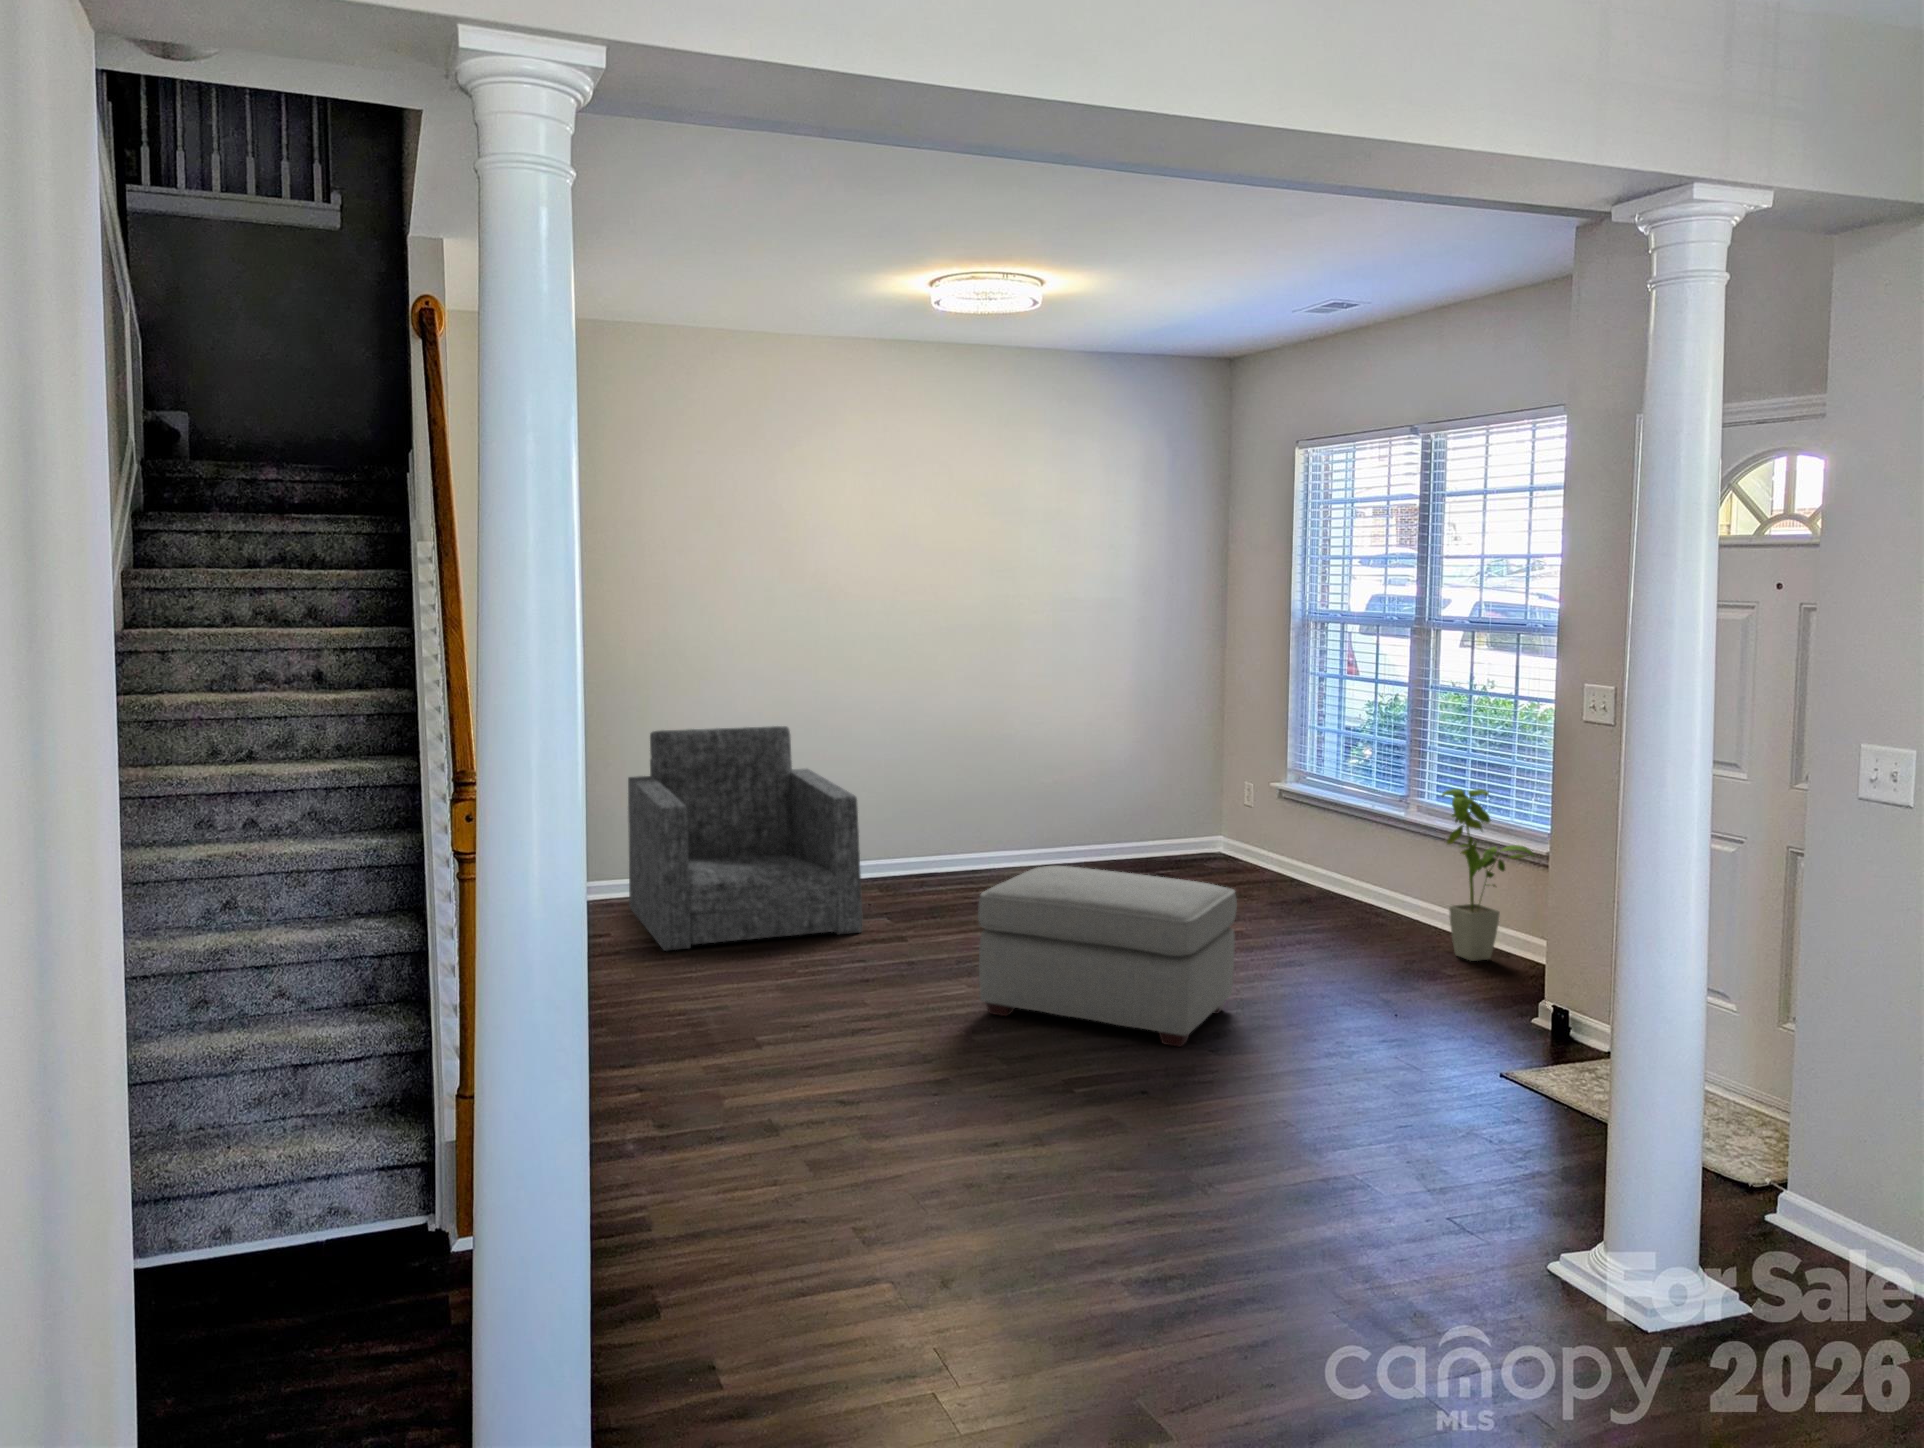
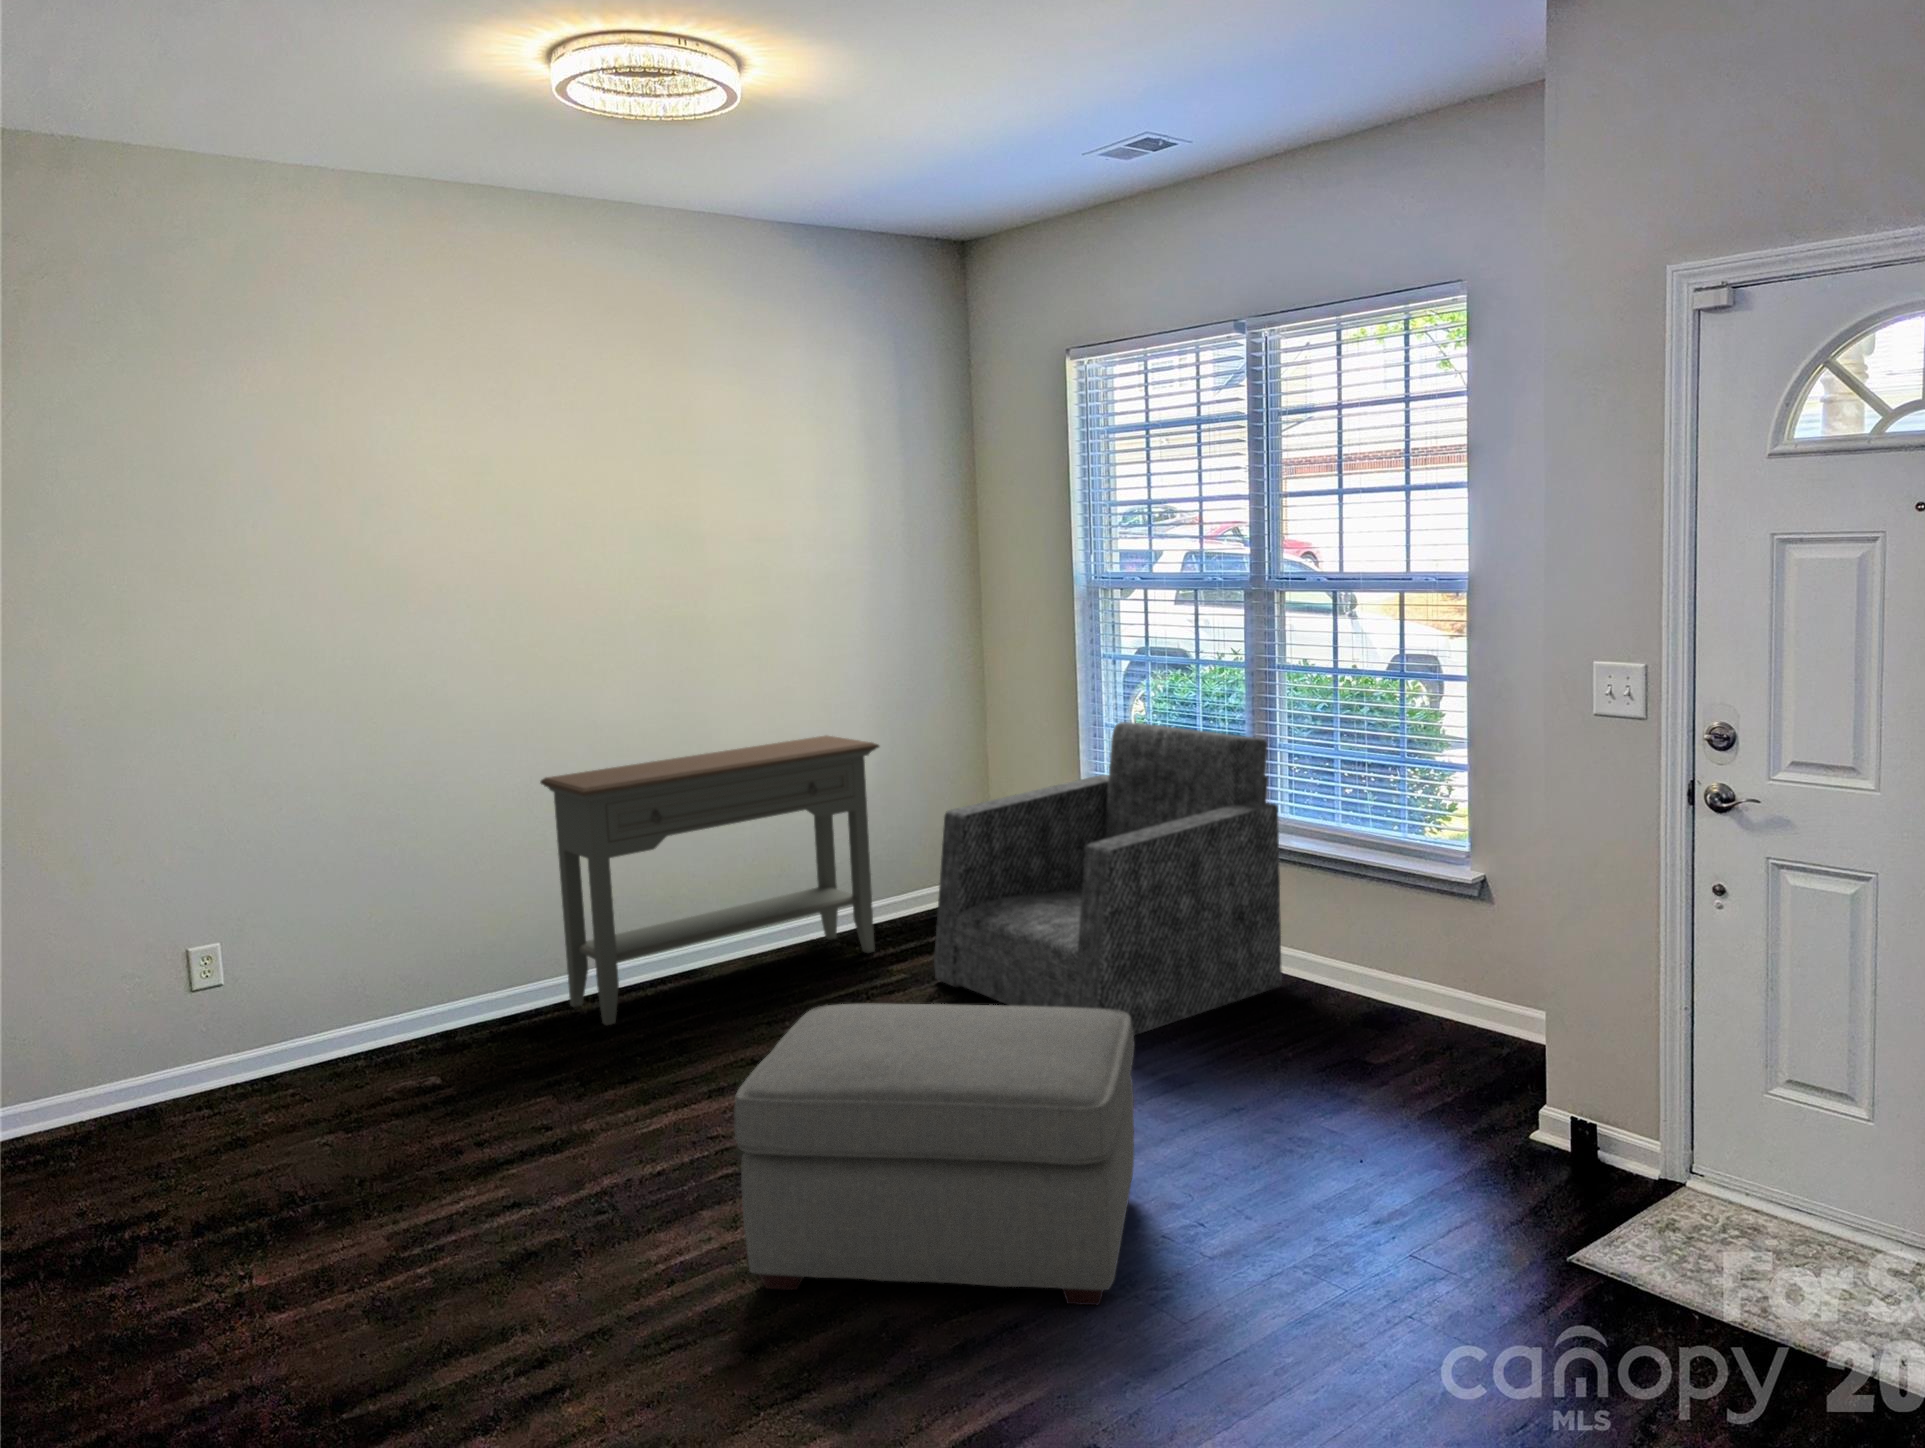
console table: none [896,718,1132,894] -> present [540,735,879,1025]
armchair: present [628,726,862,951] -> present [934,722,1282,1036]
house plant: present [1442,789,1534,961] -> none [1334,802,1464,1031]

